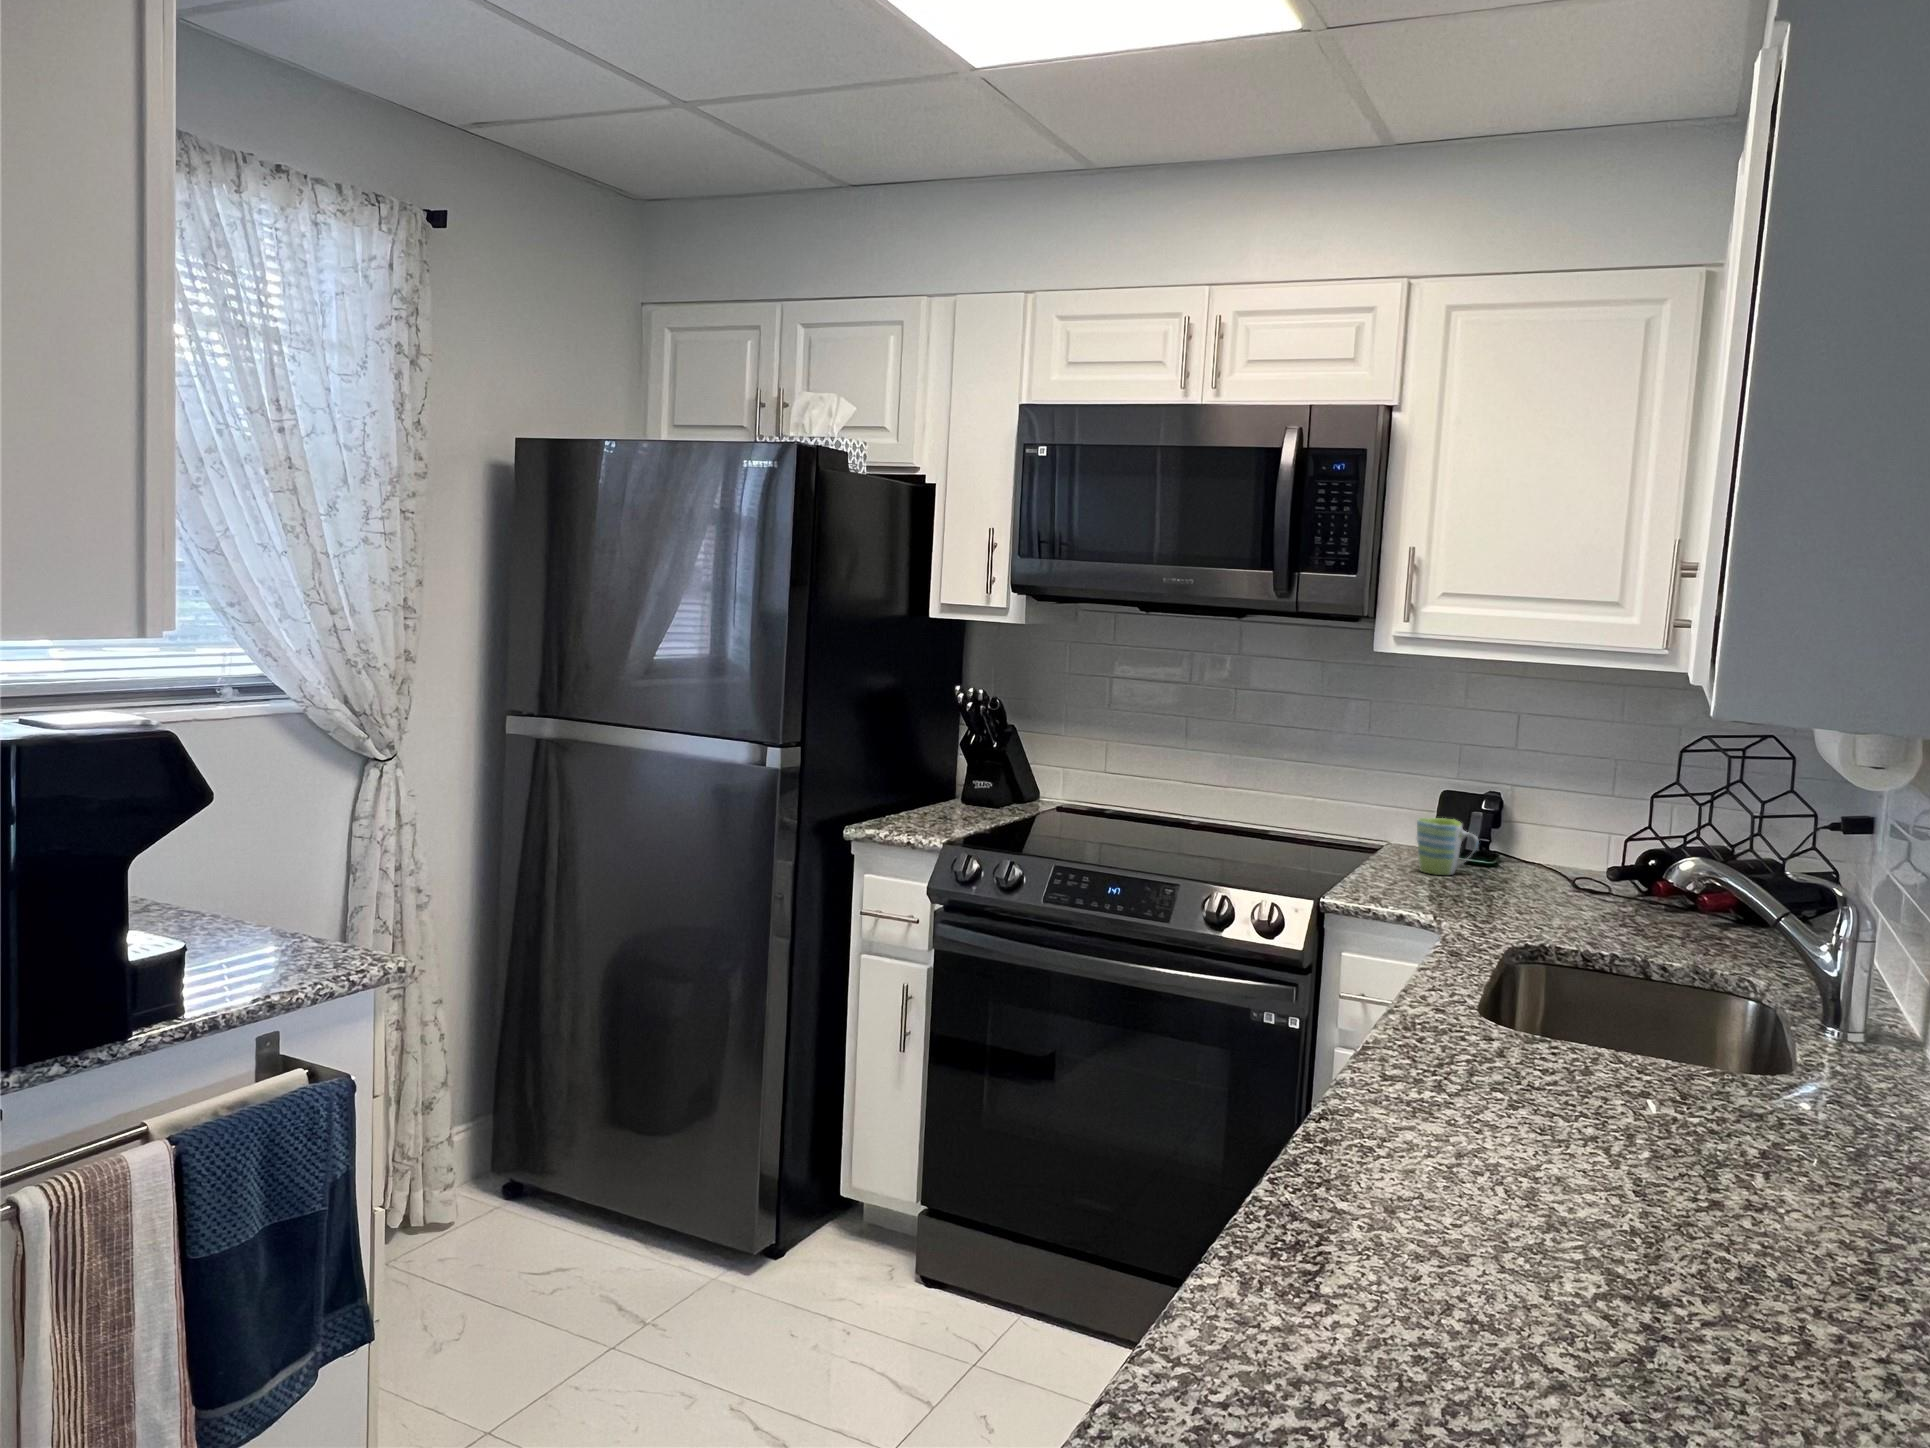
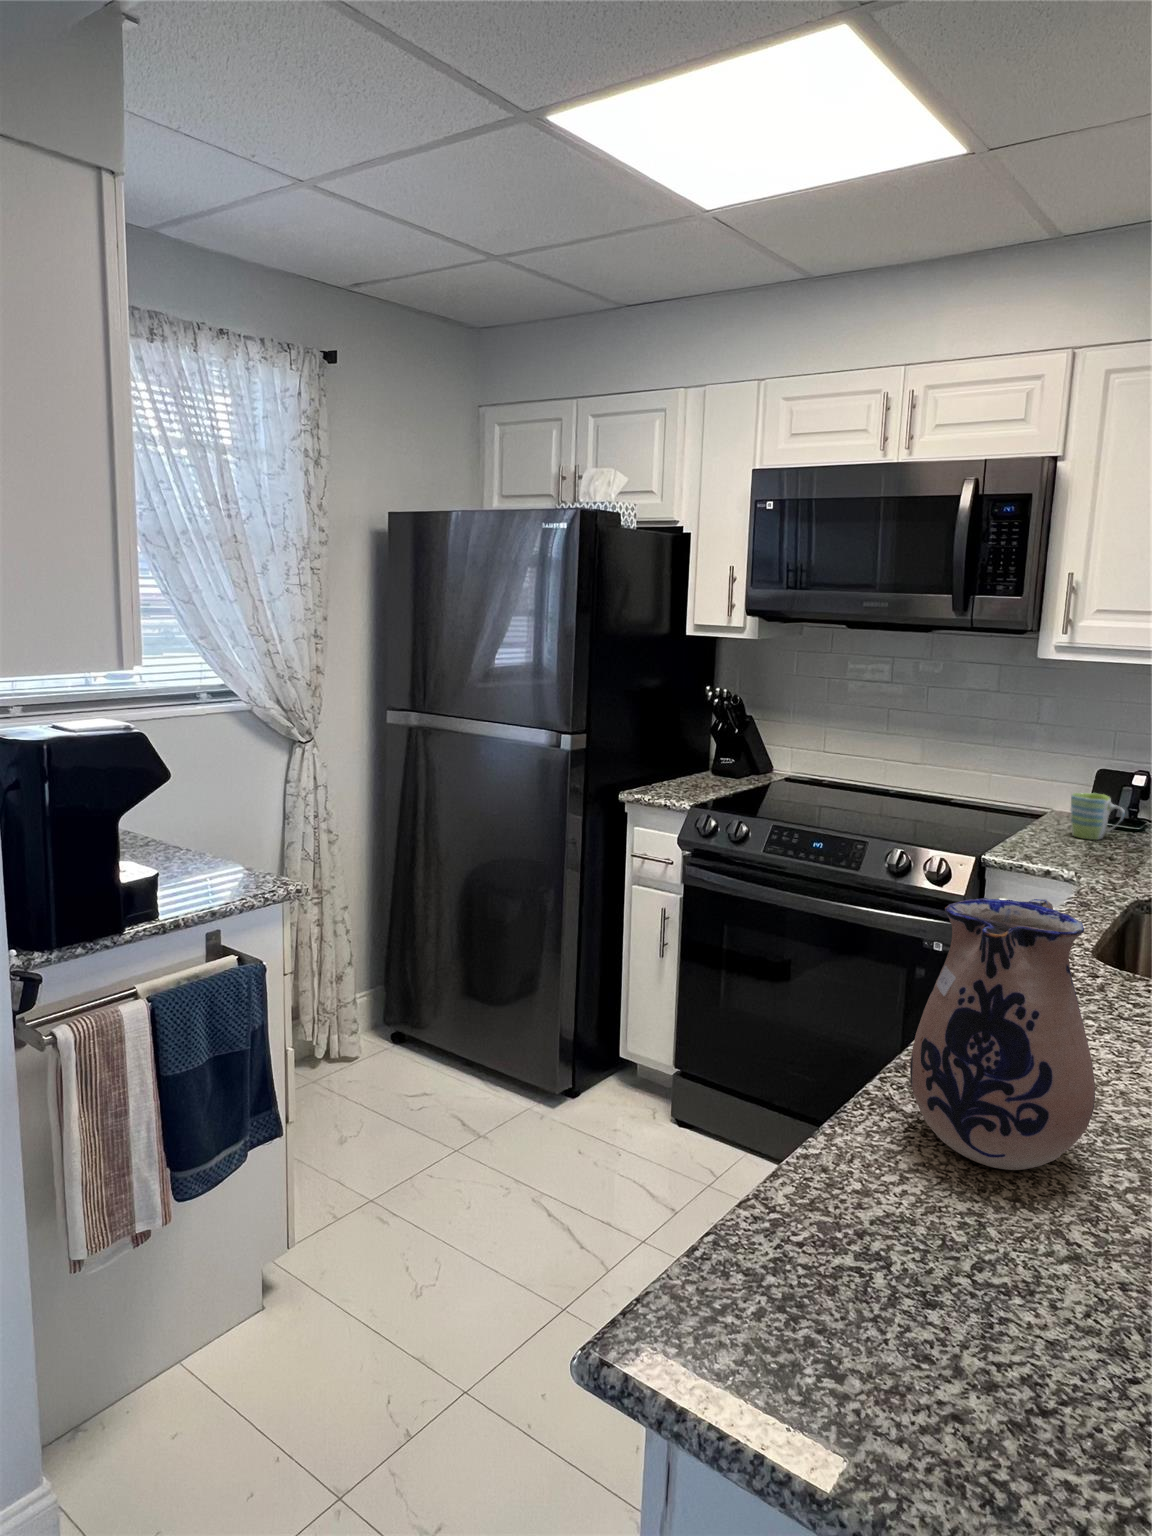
ceramic pitcher: none [1324,934,1550,1284] -> present [910,898,1095,1170]

